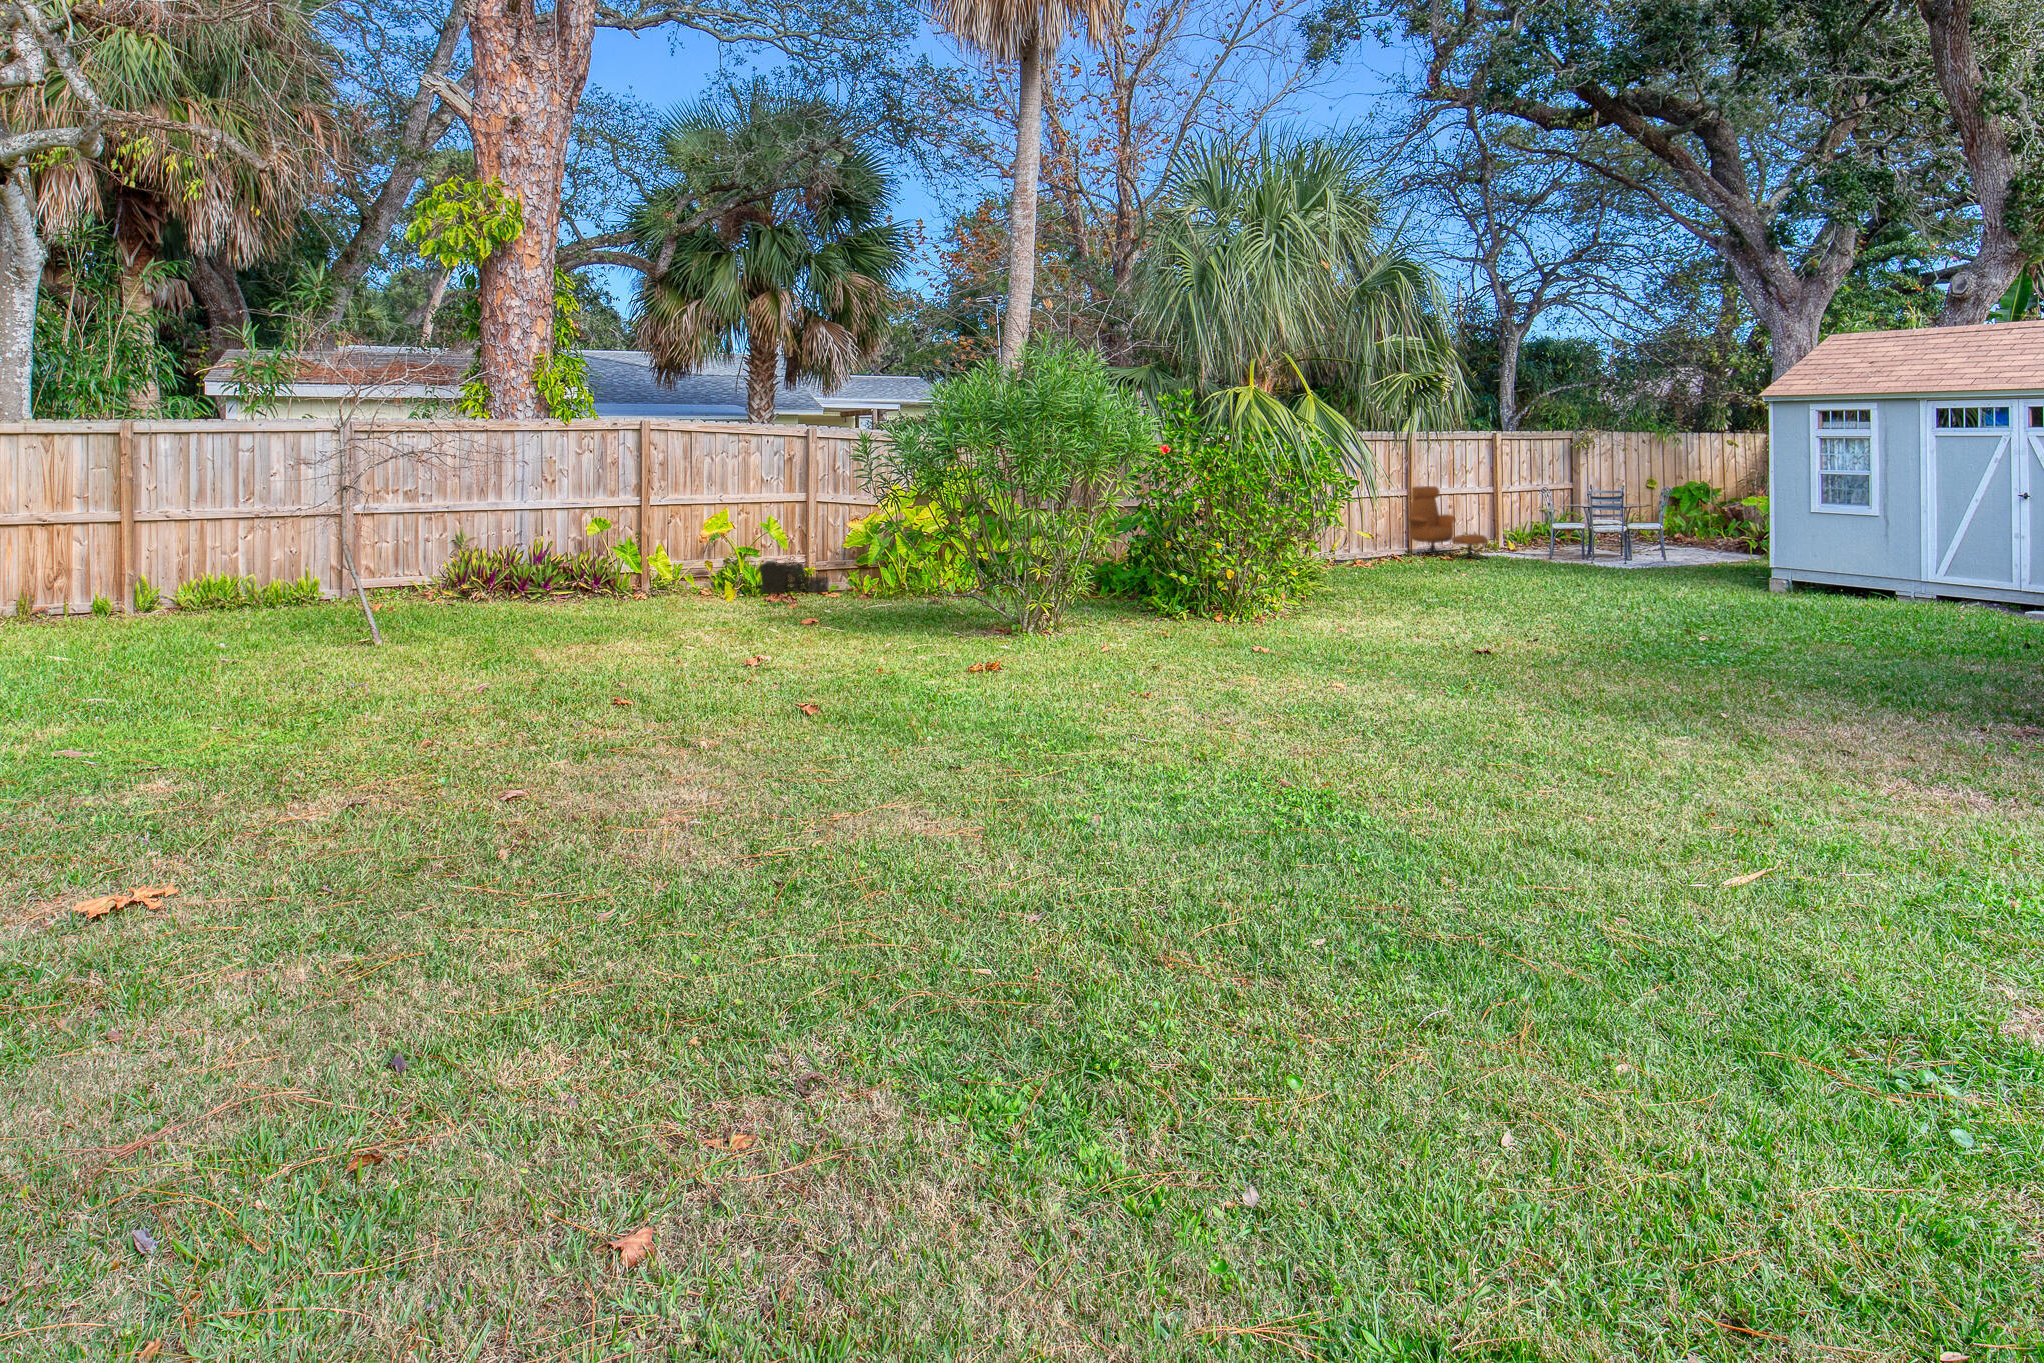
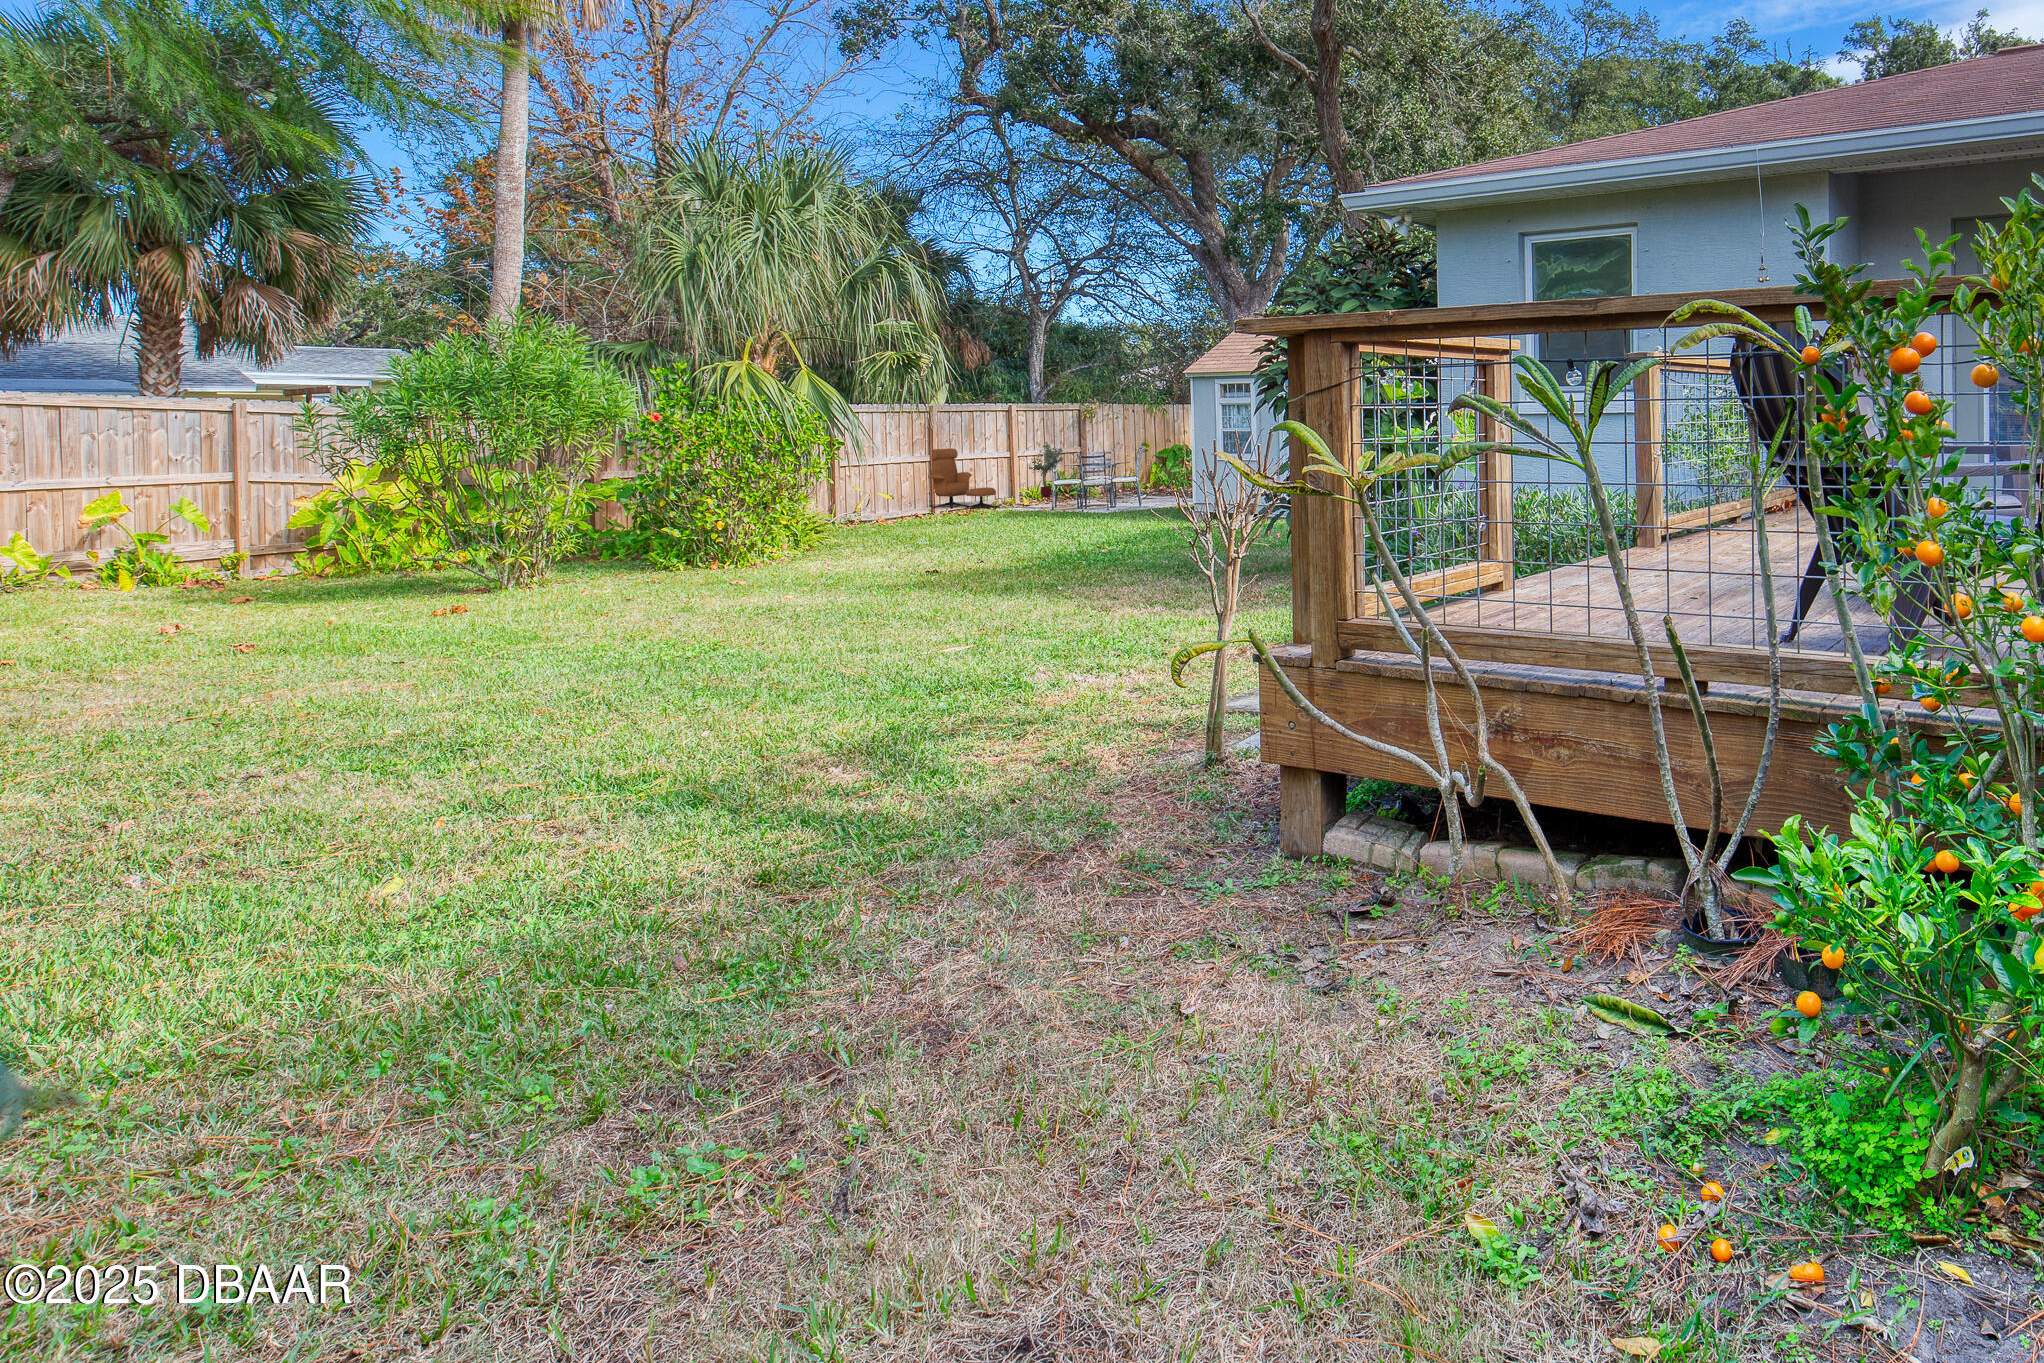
potted tree: none [1512,480,1558,547] -> present [1029,442,1063,497]
woven basket: present [757,559,829,594] -> none [165,542,269,580]

